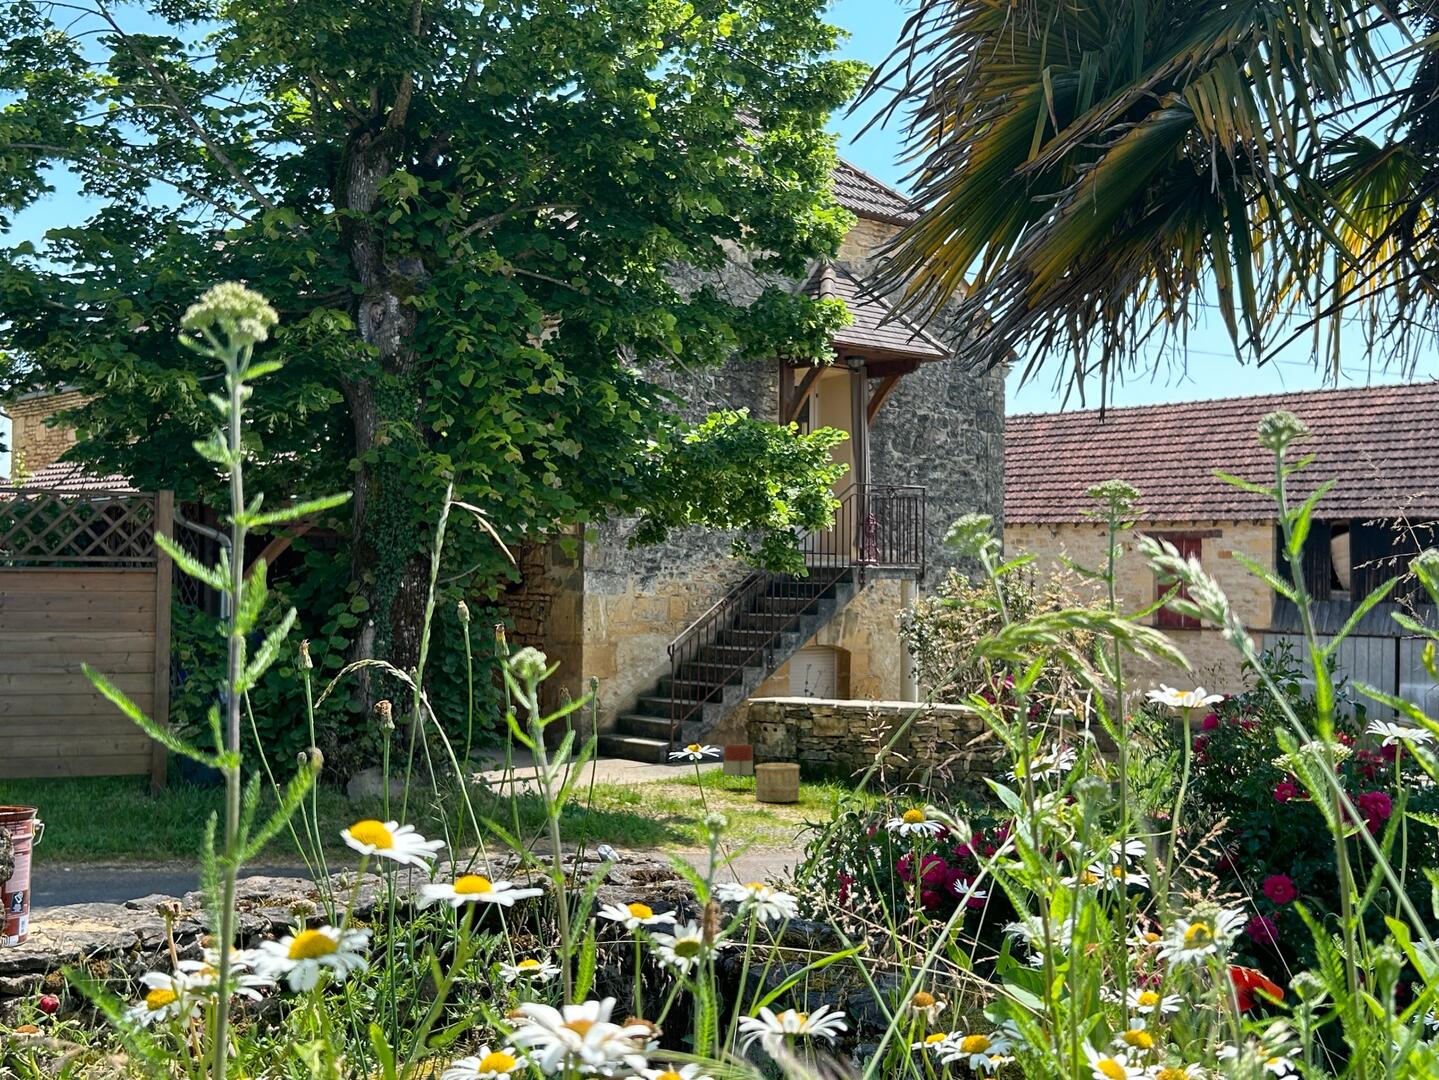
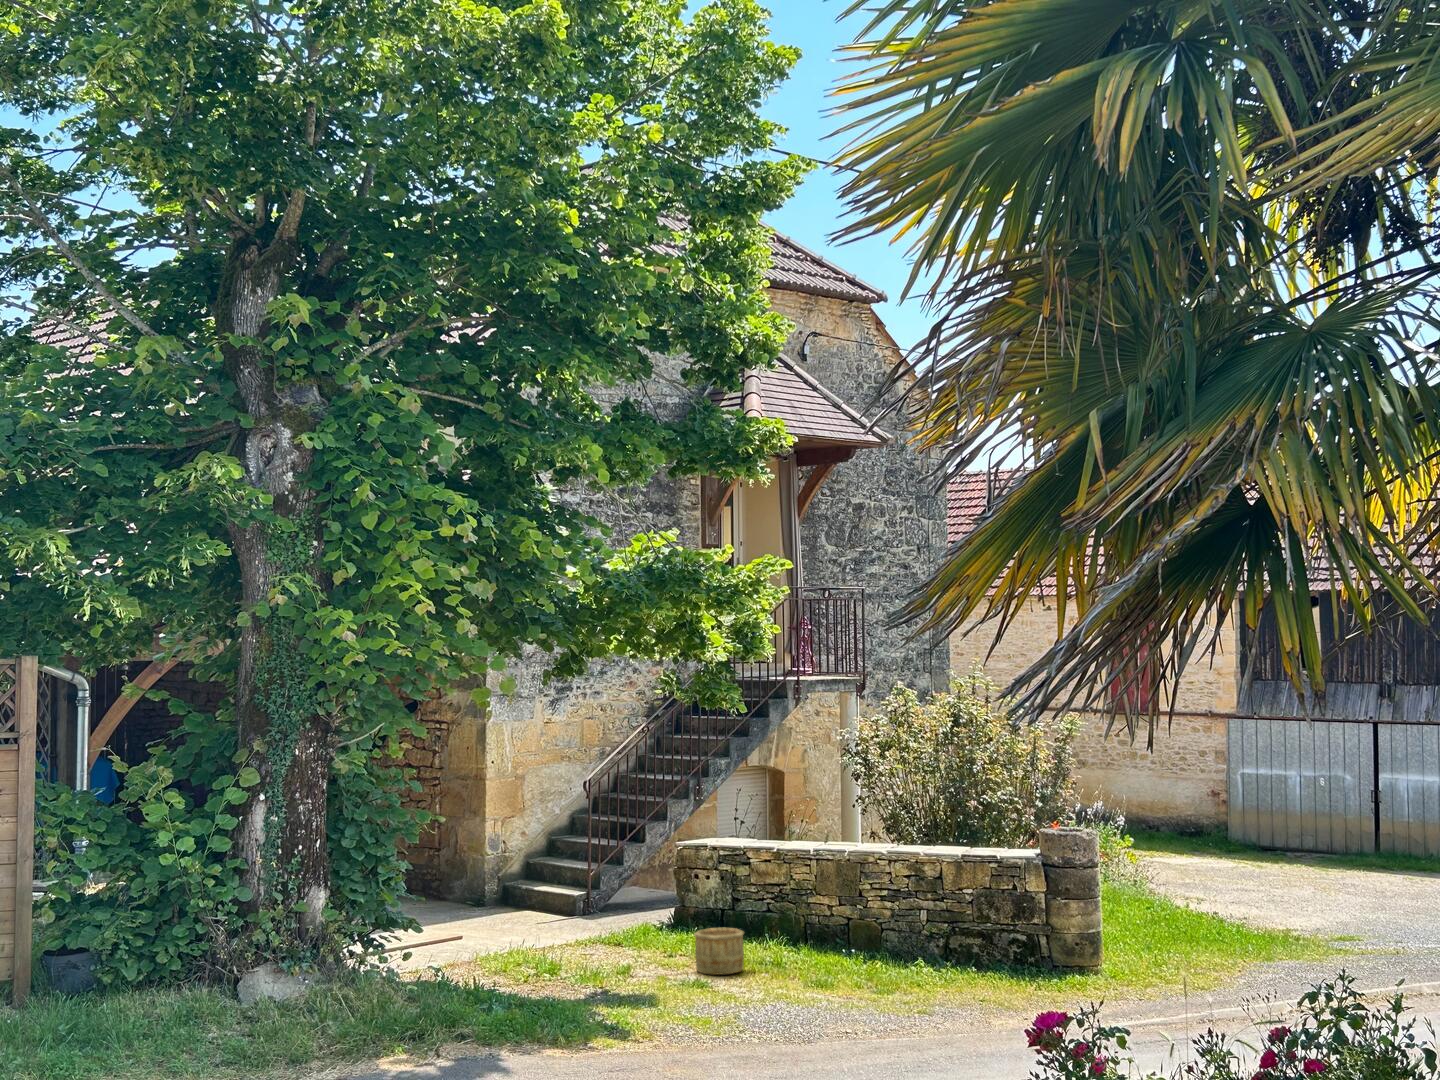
planter: present [723,745,753,777] -> none [657,903,690,958]

